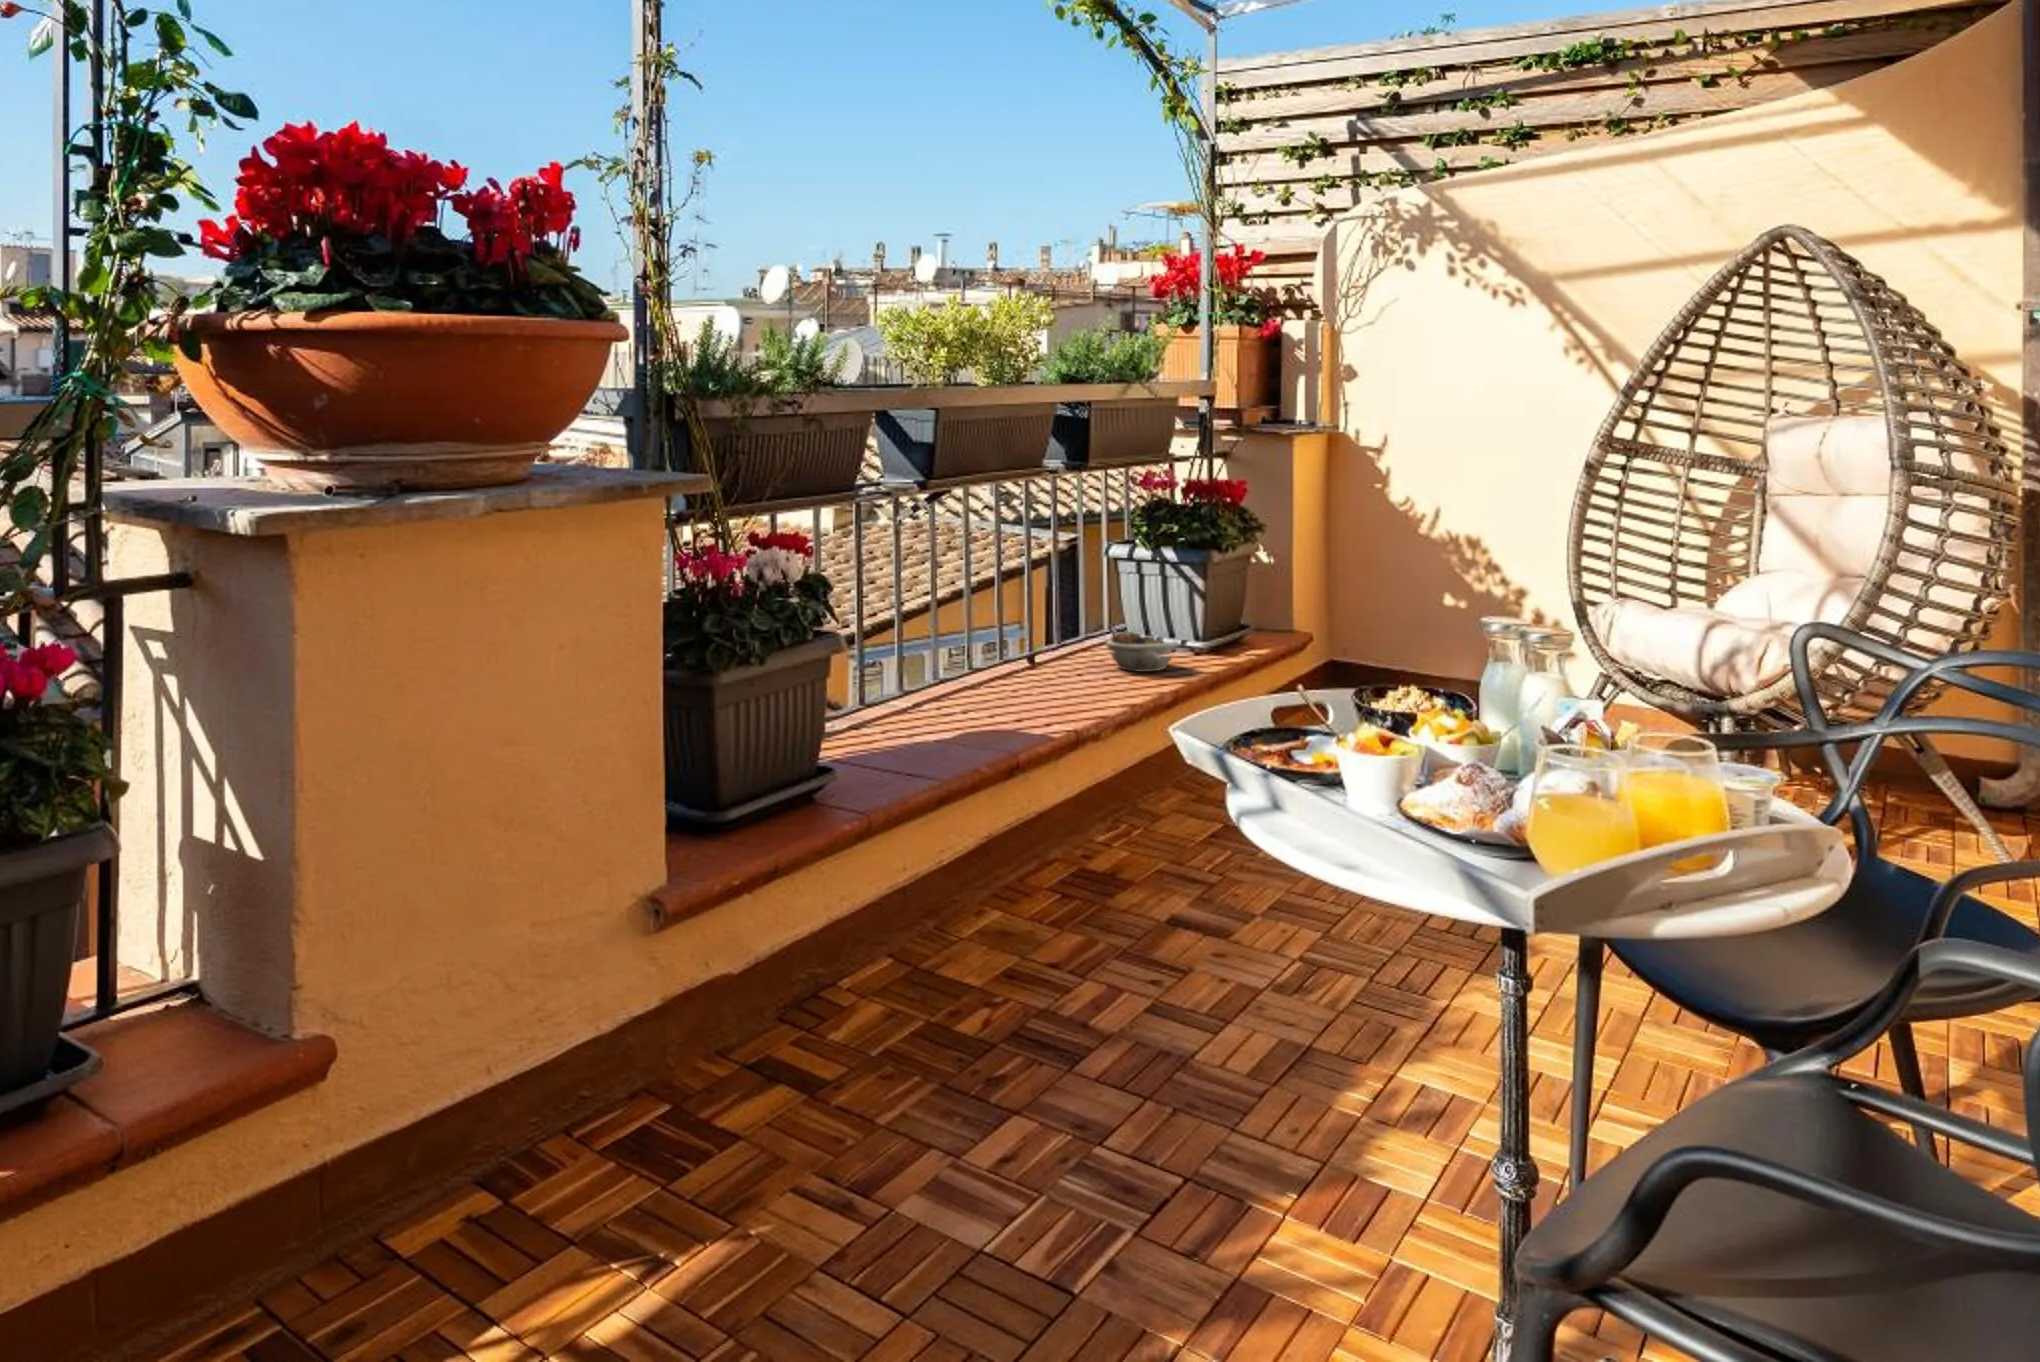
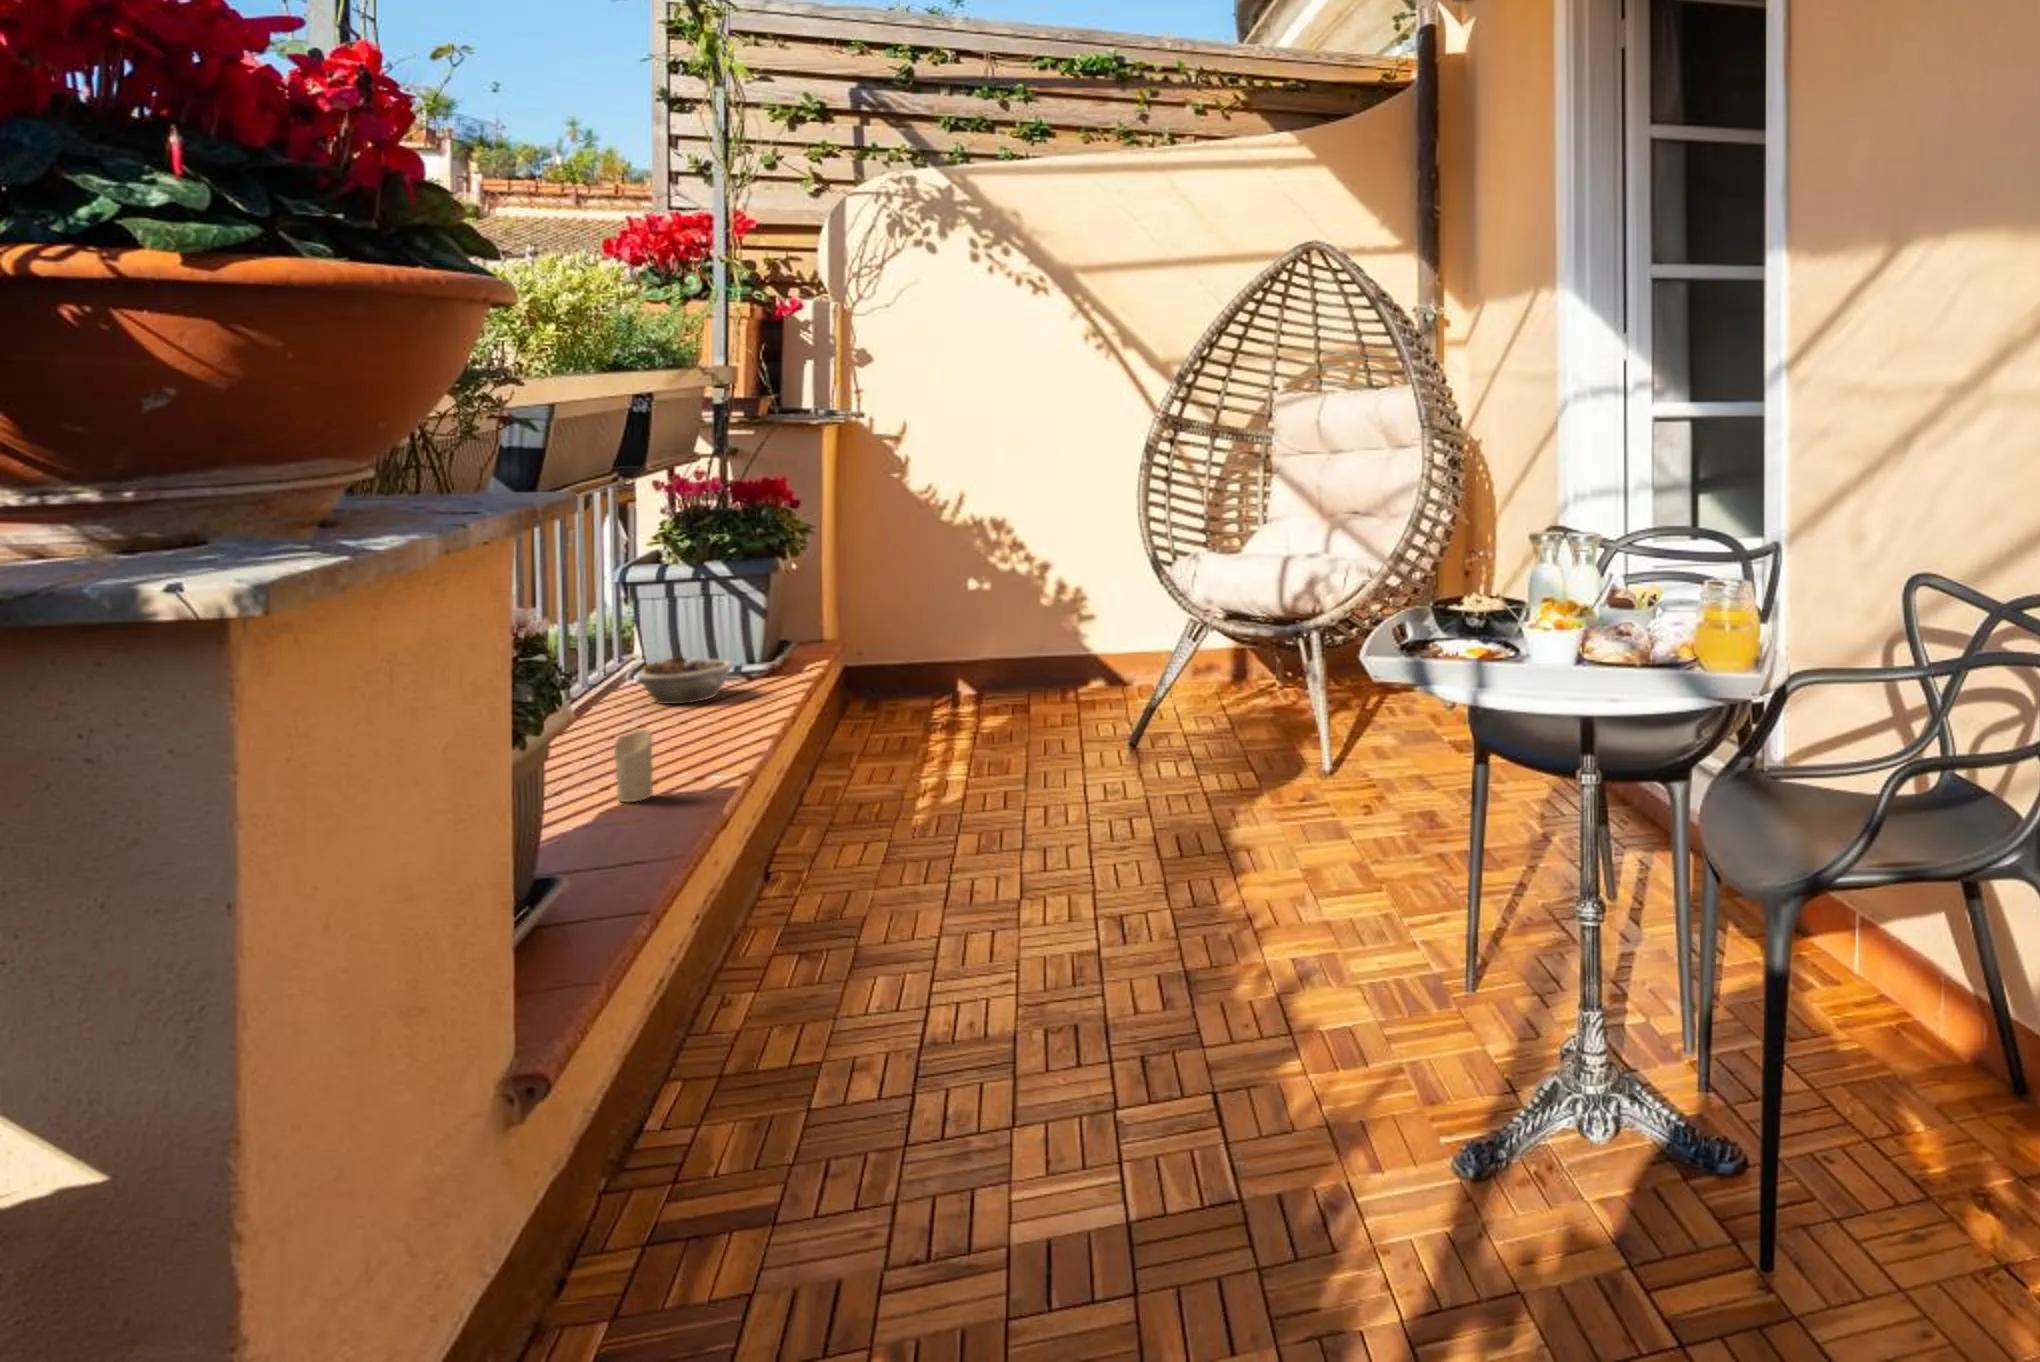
candle: none [980,680,1008,741] -> present [614,730,653,802]

